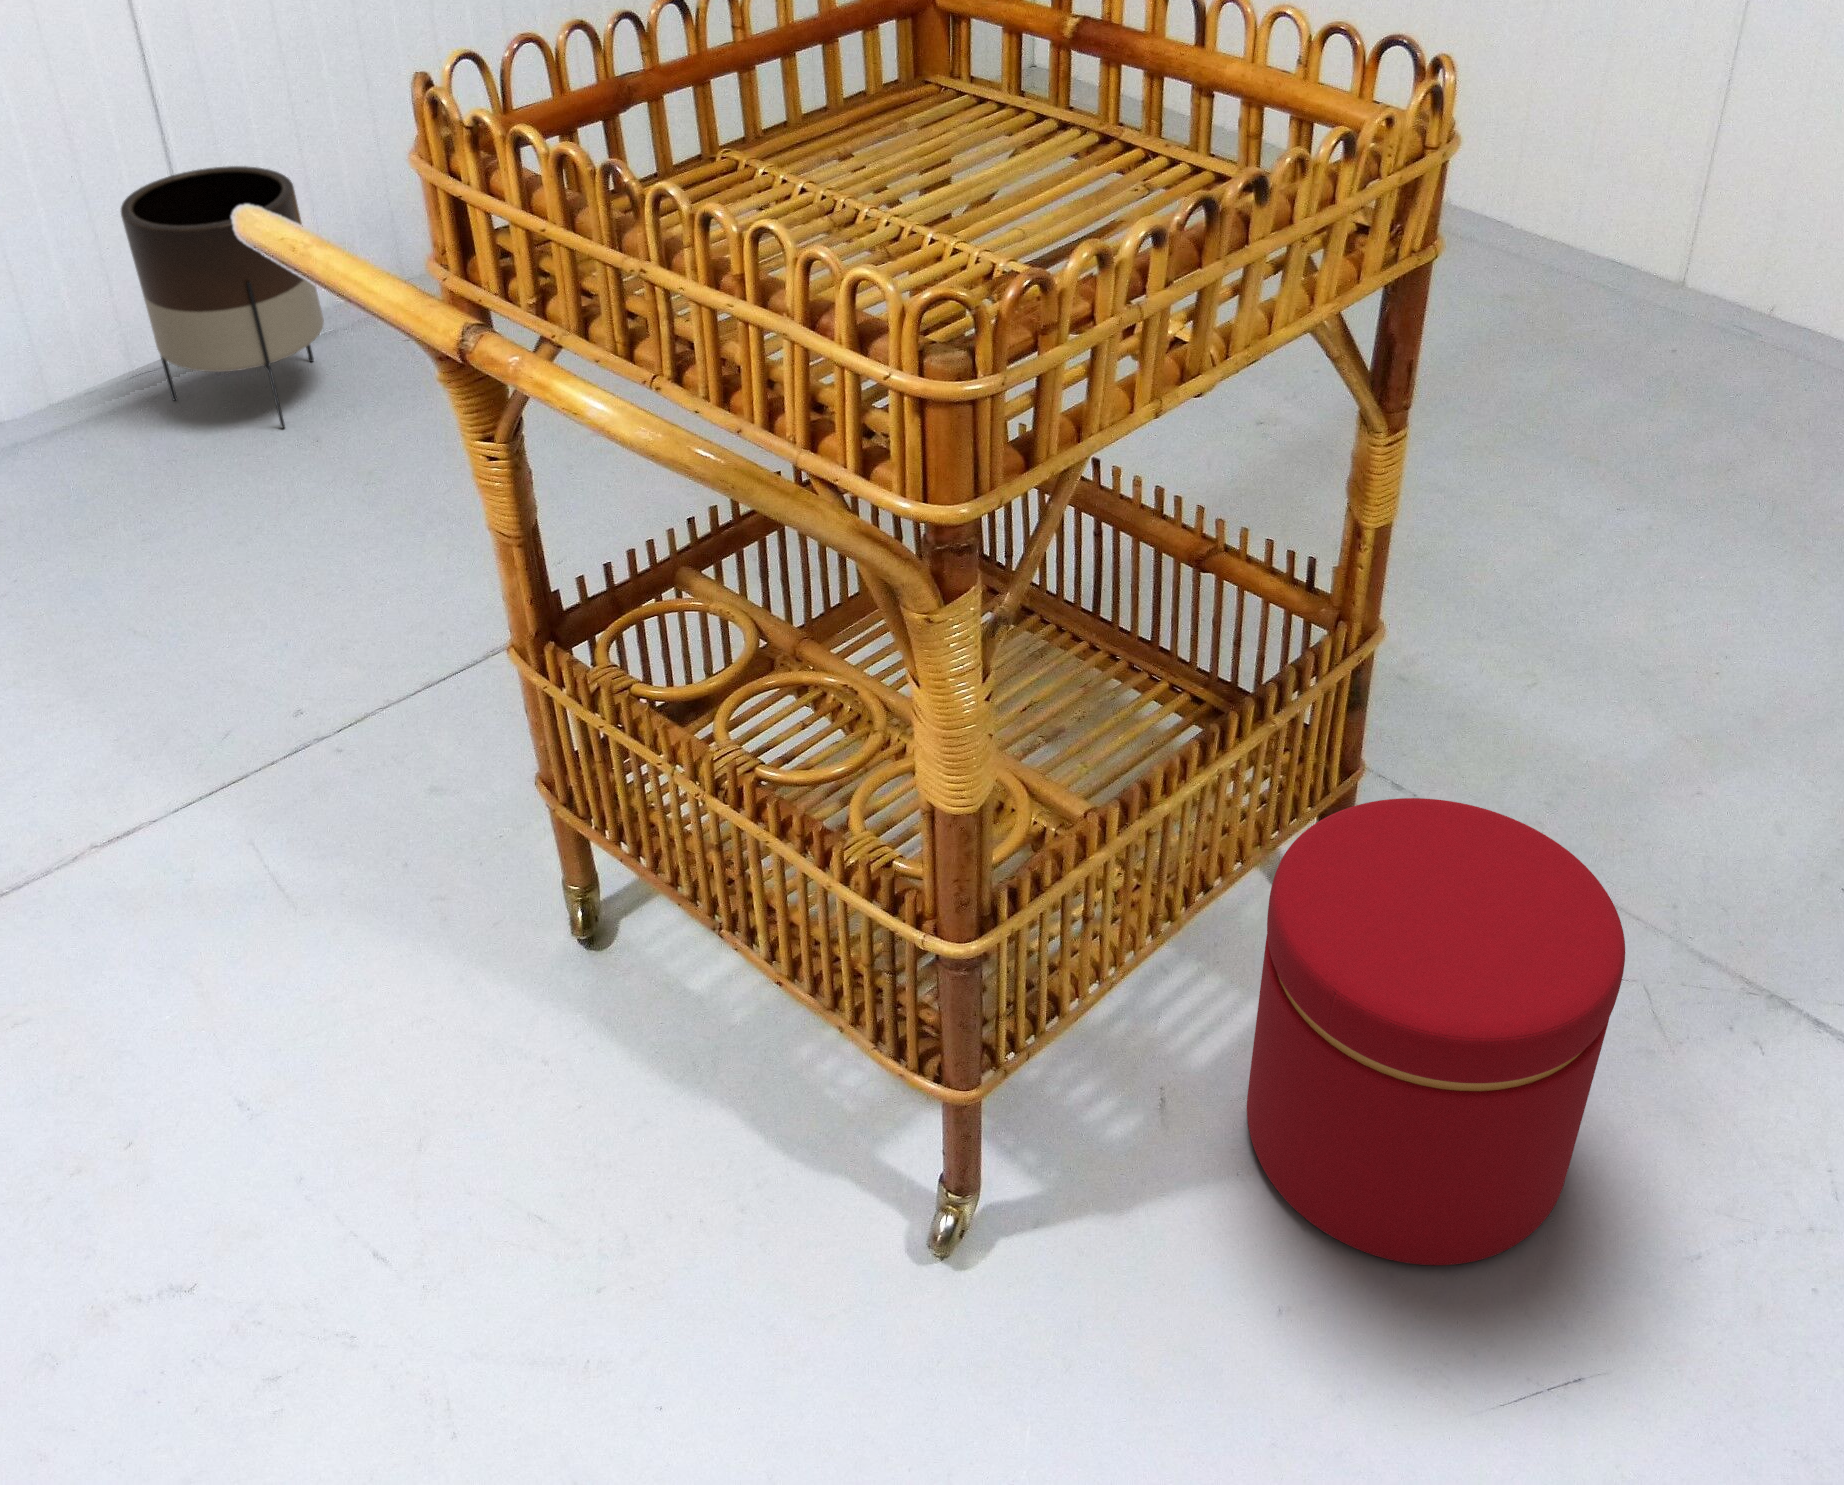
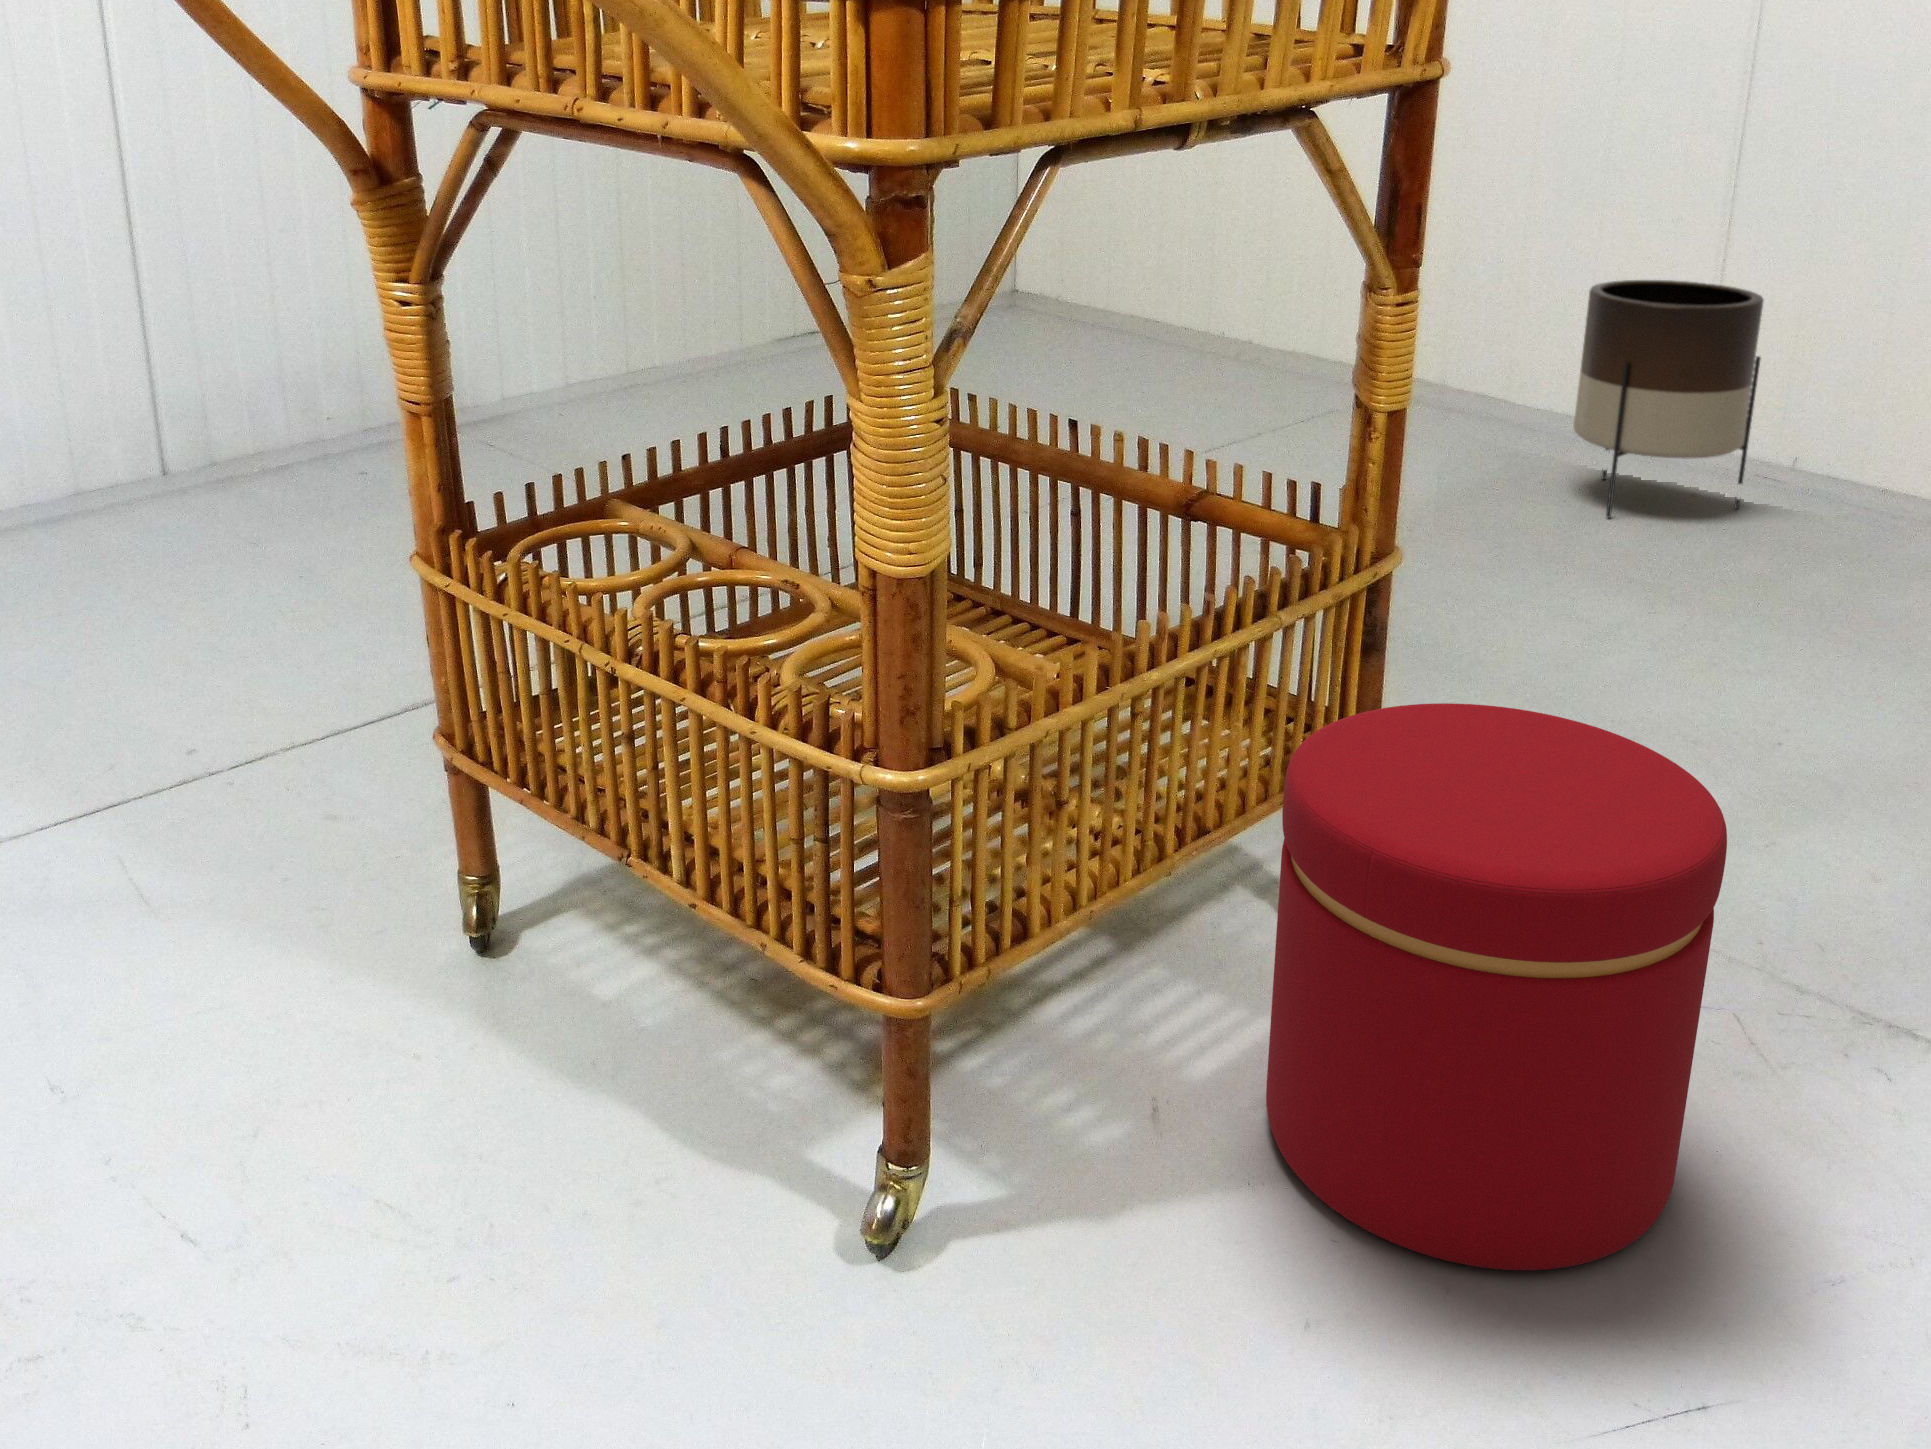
planter: present [121,166,324,428] -> present [1574,280,1764,518]

